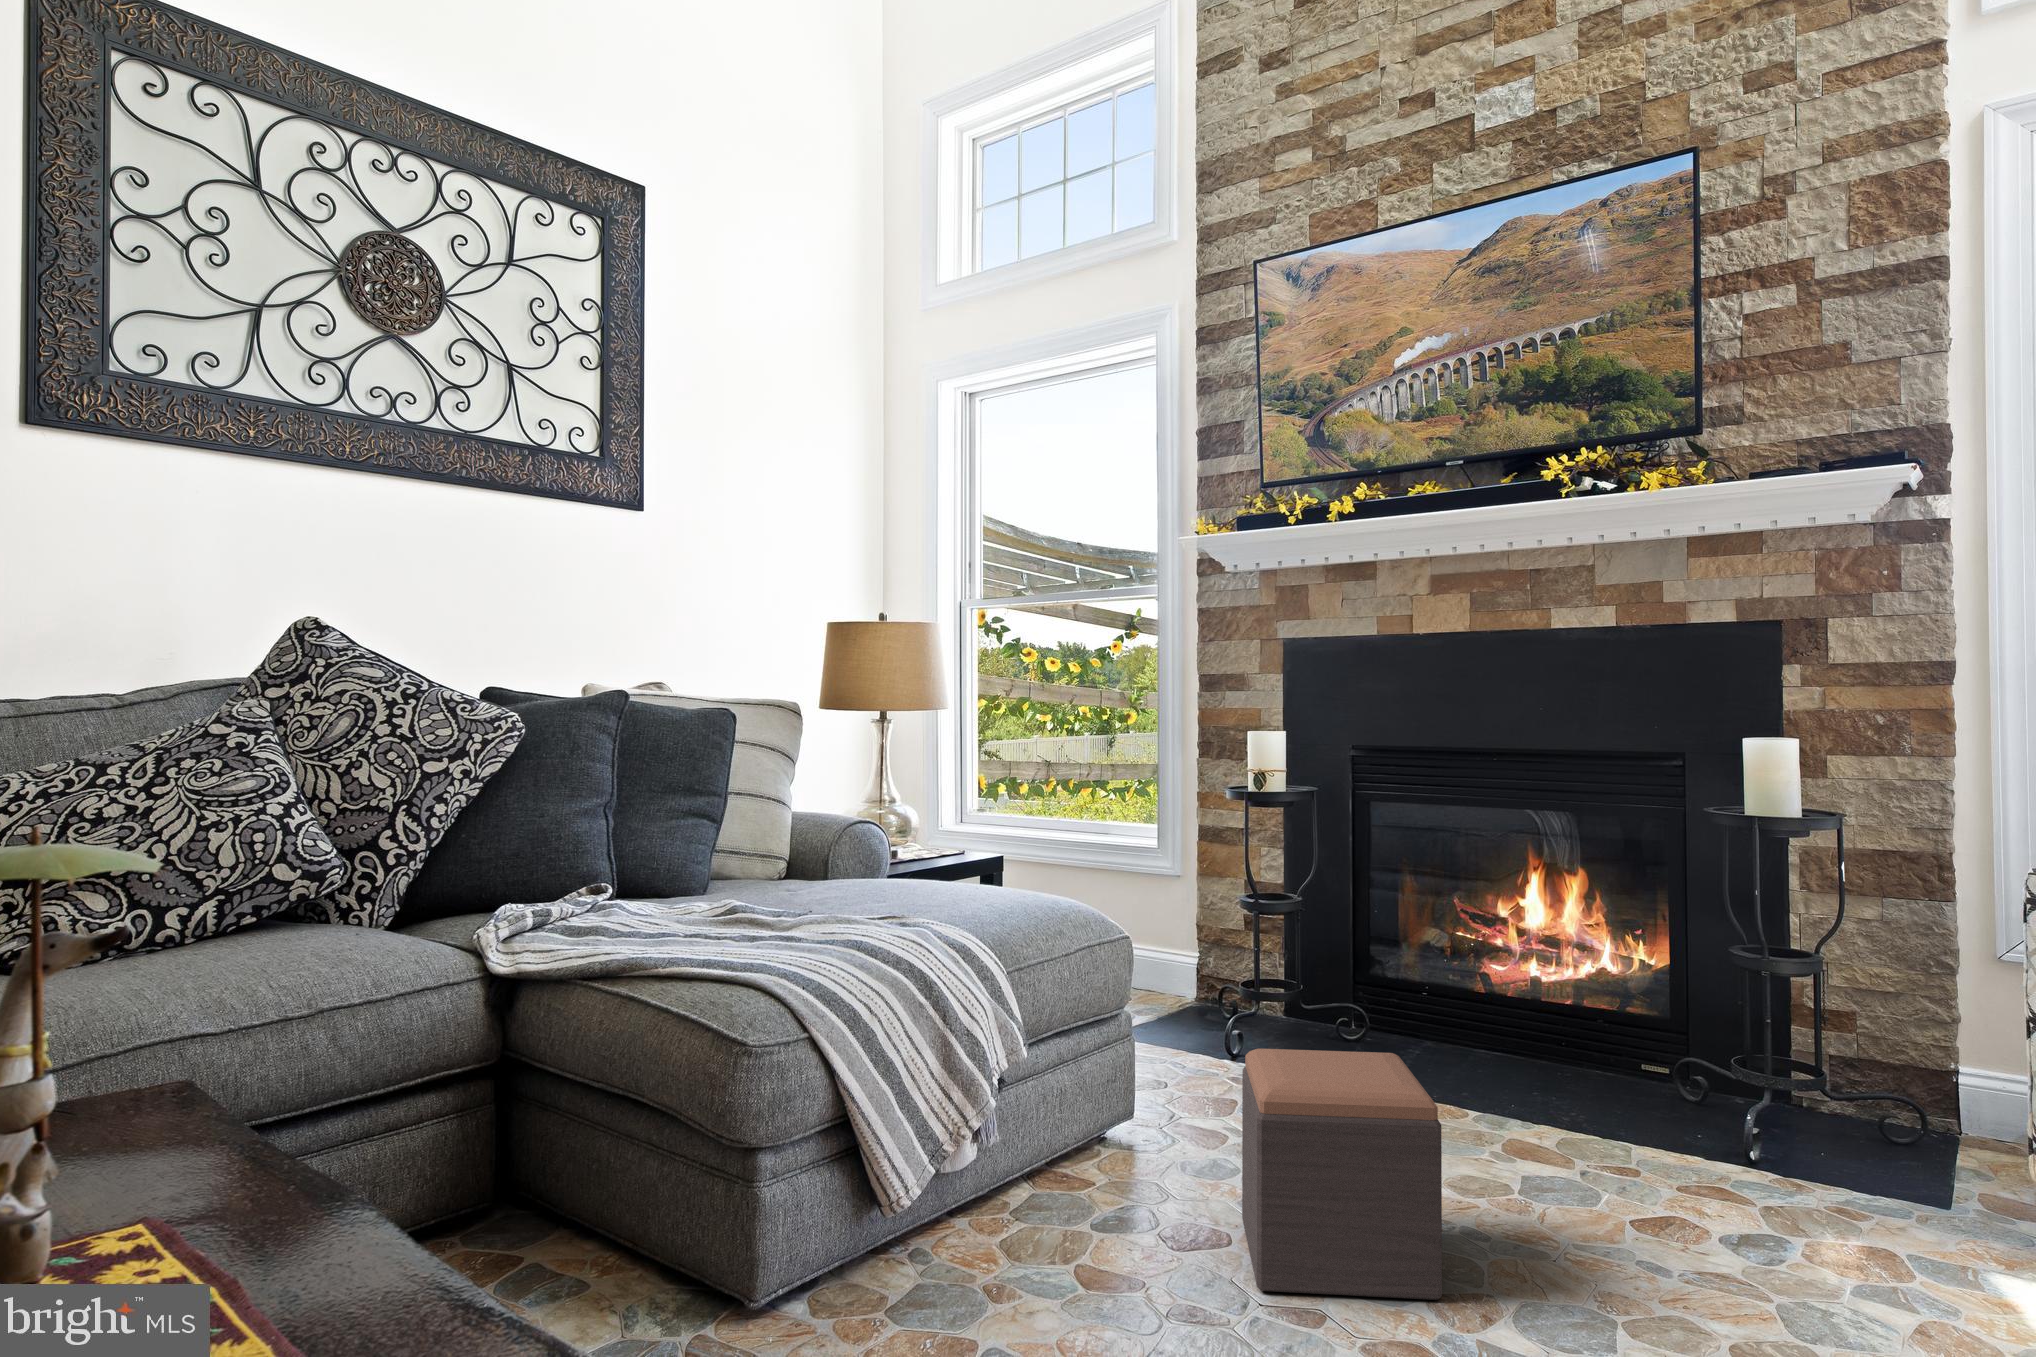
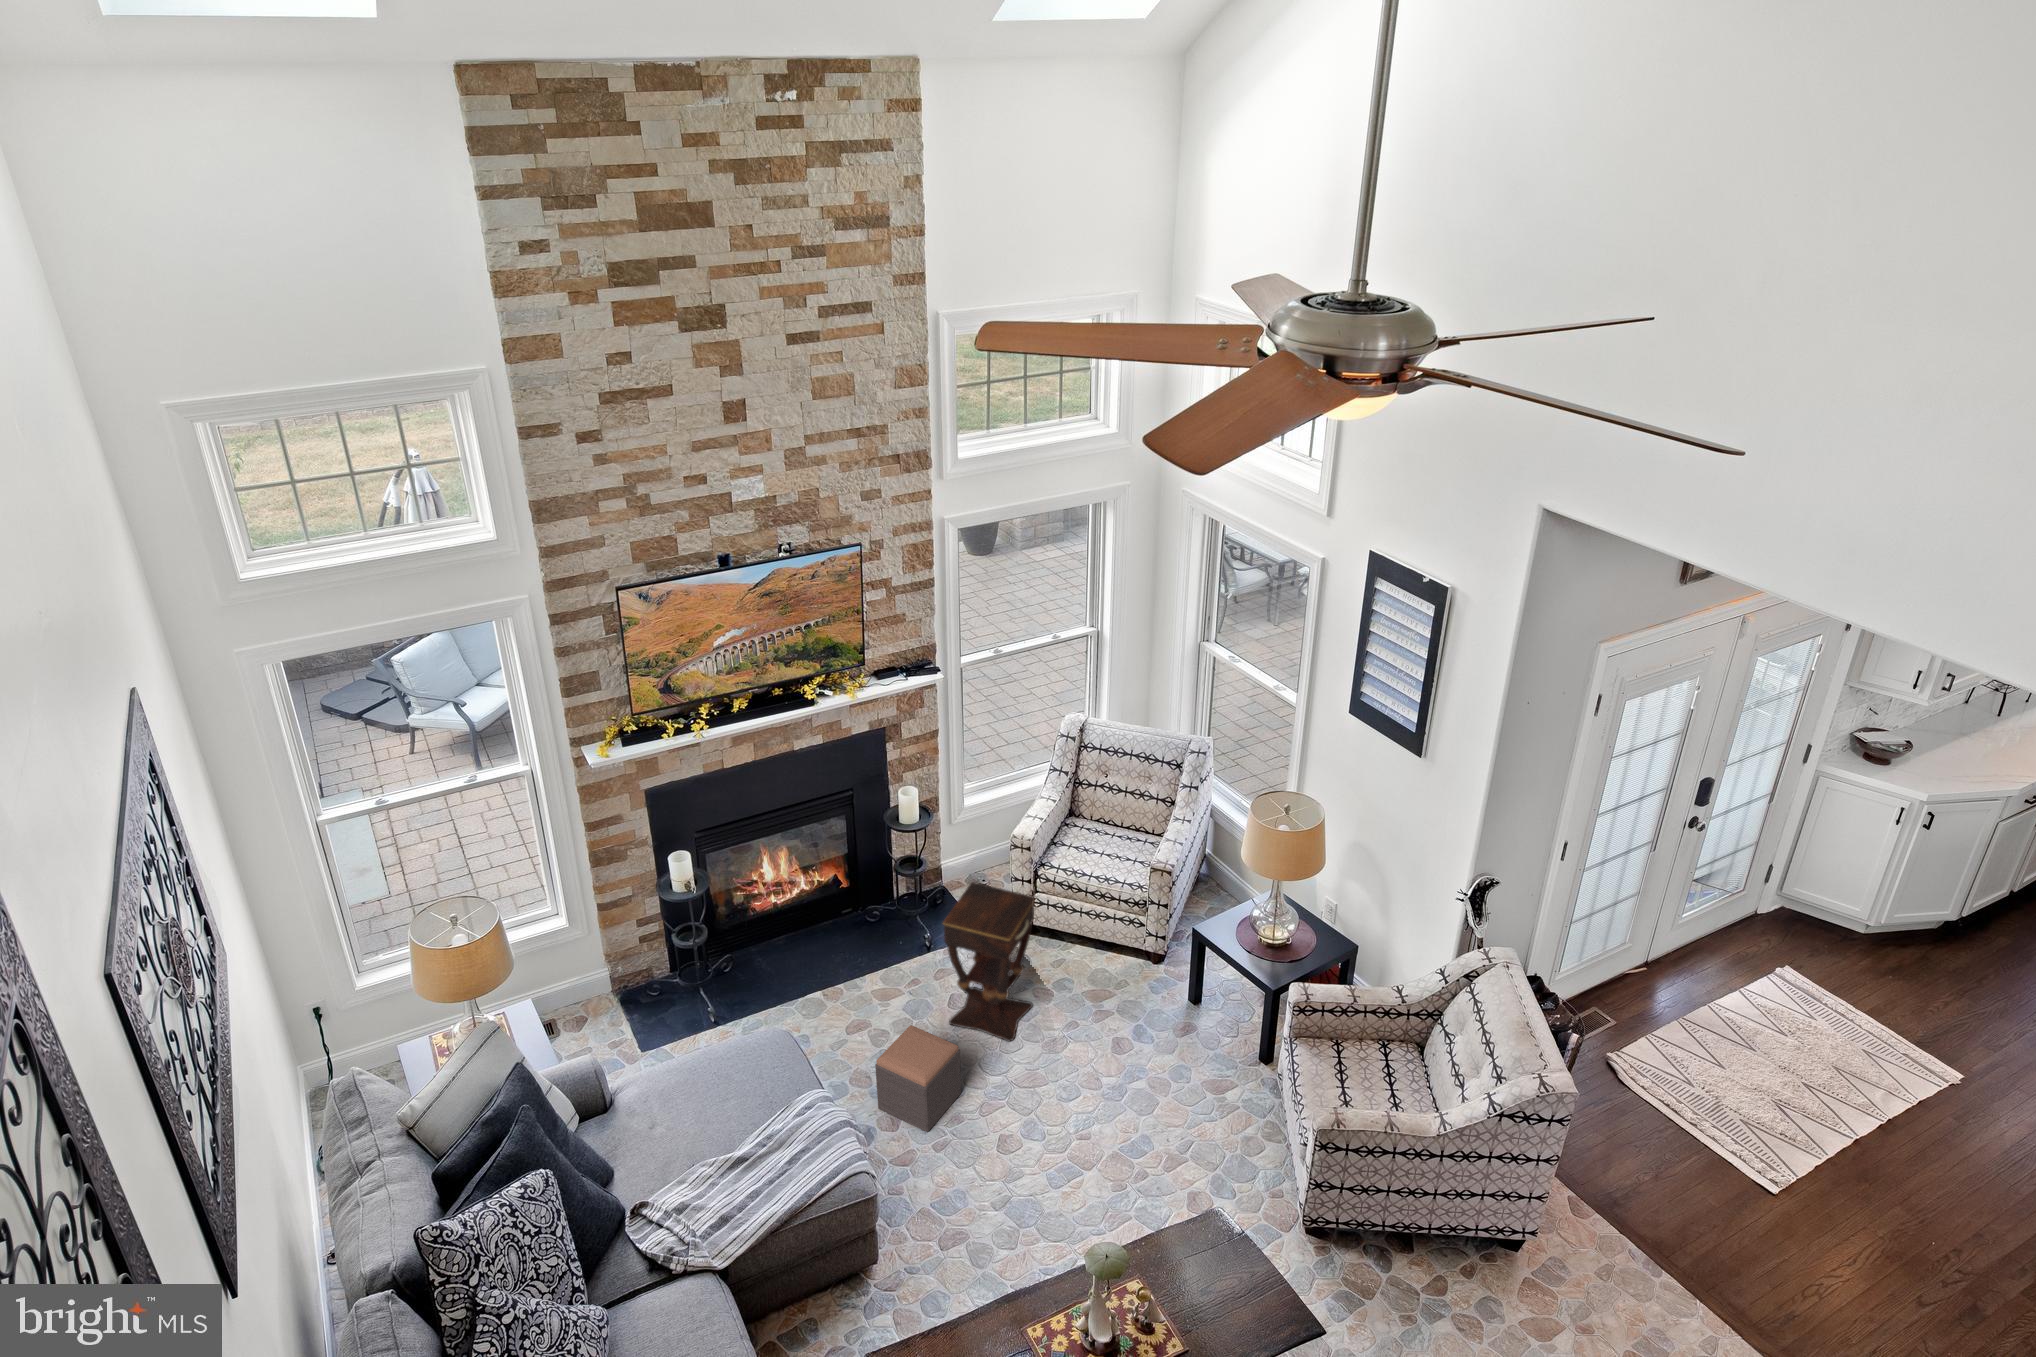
side table: none [1589,850,1928,1323] -> present [943,882,1035,1041]

